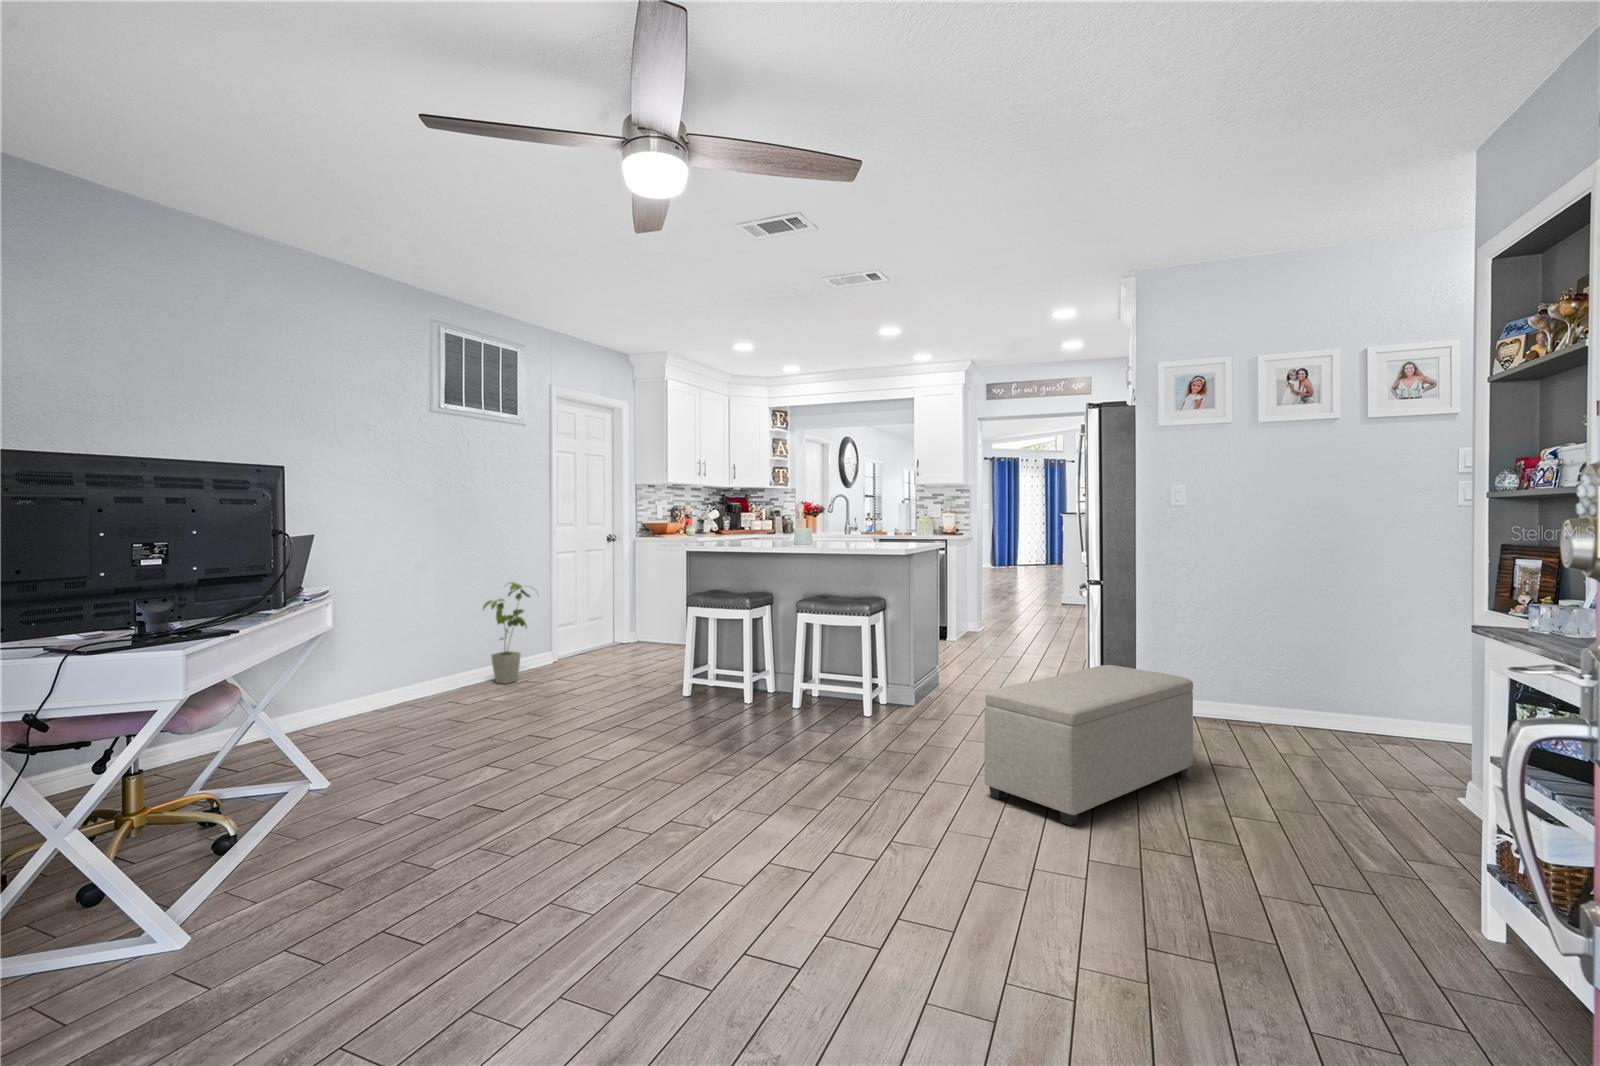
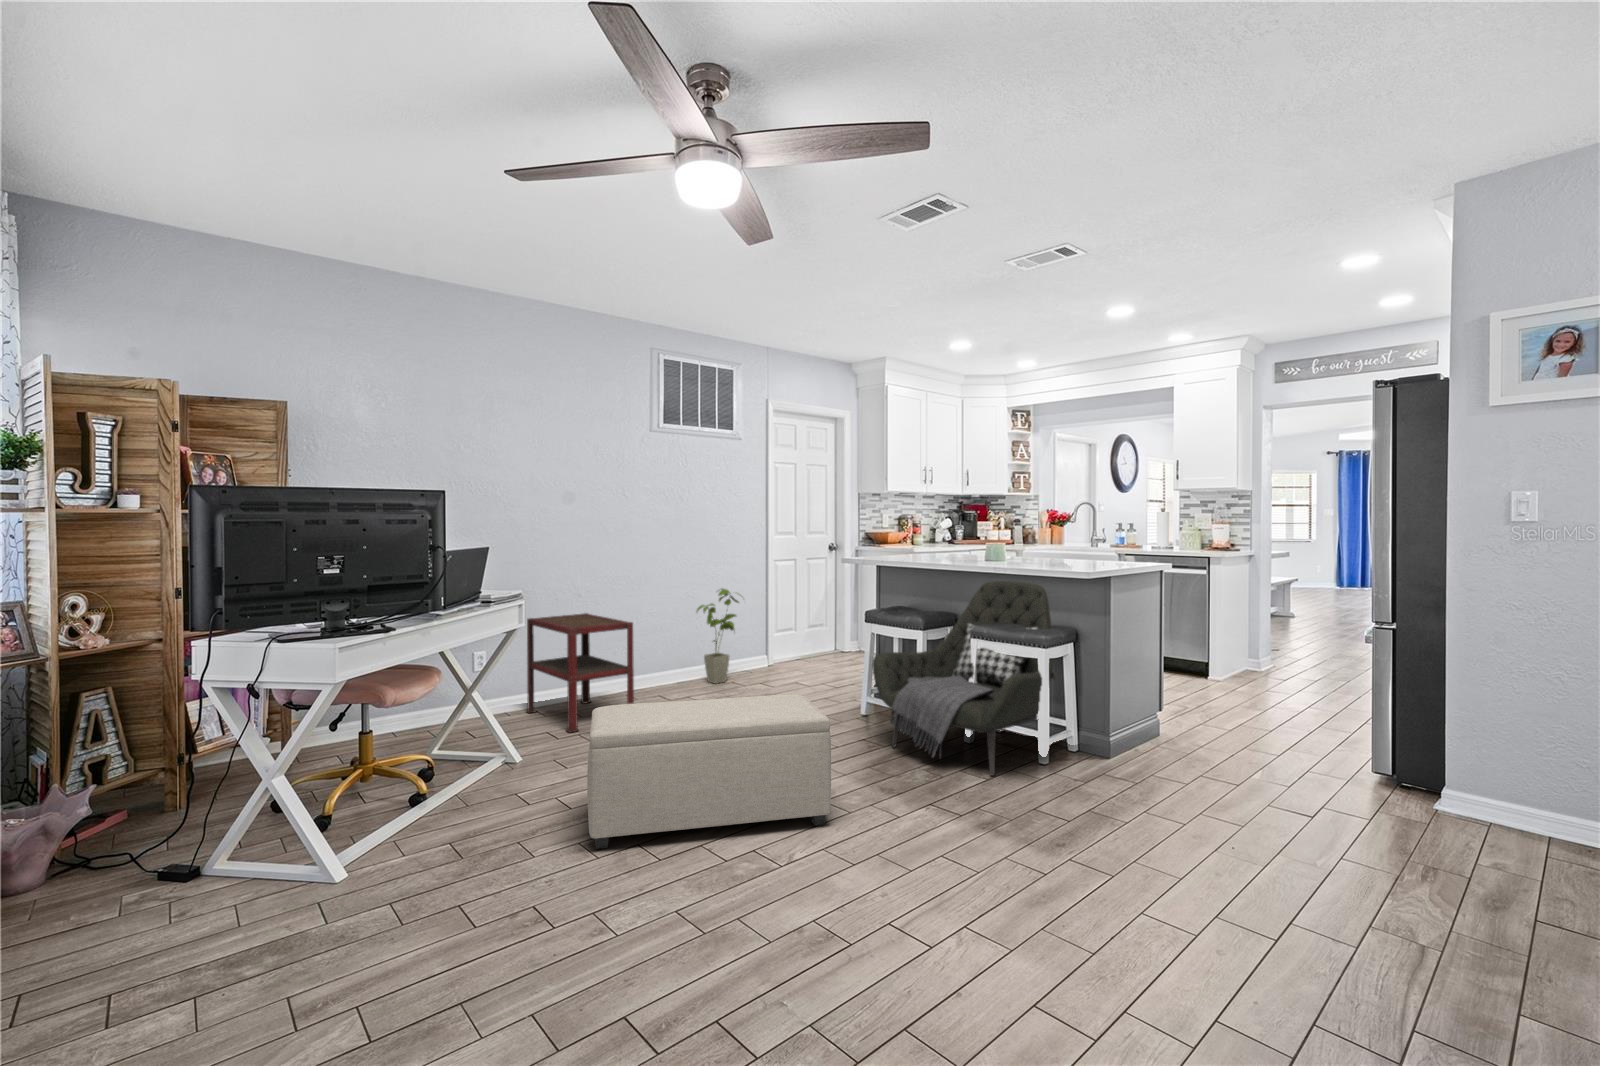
armchair: none [706,563,871,734] -> present [873,581,1058,776]
side table: none [289,615,438,748] -> present [527,613,634,732]
ottoman: present [984,665,1193,826] -> present [587,695,831,849]

